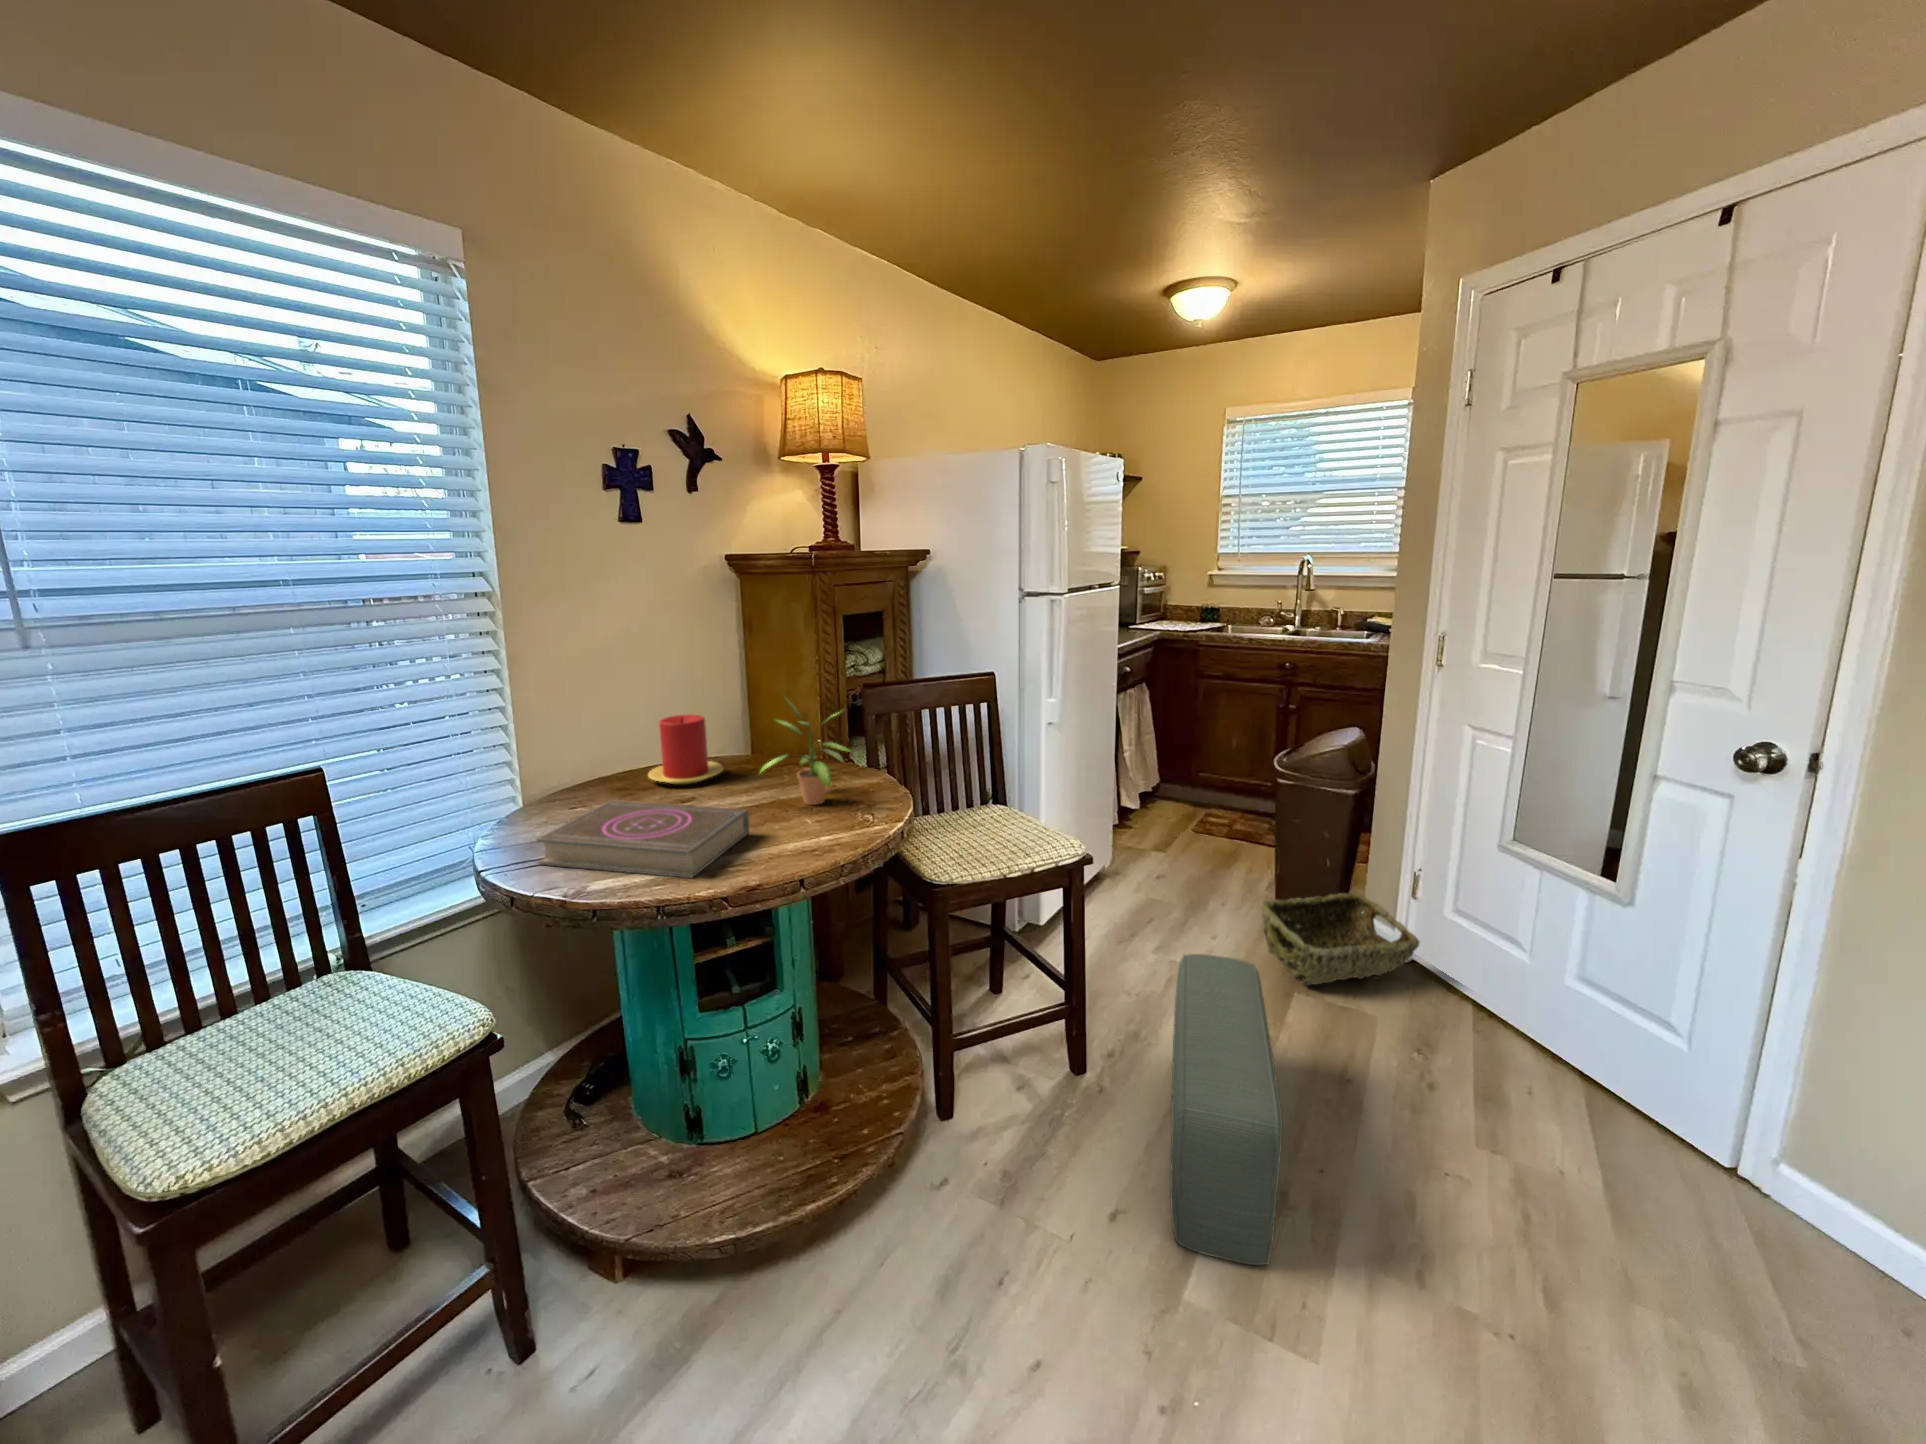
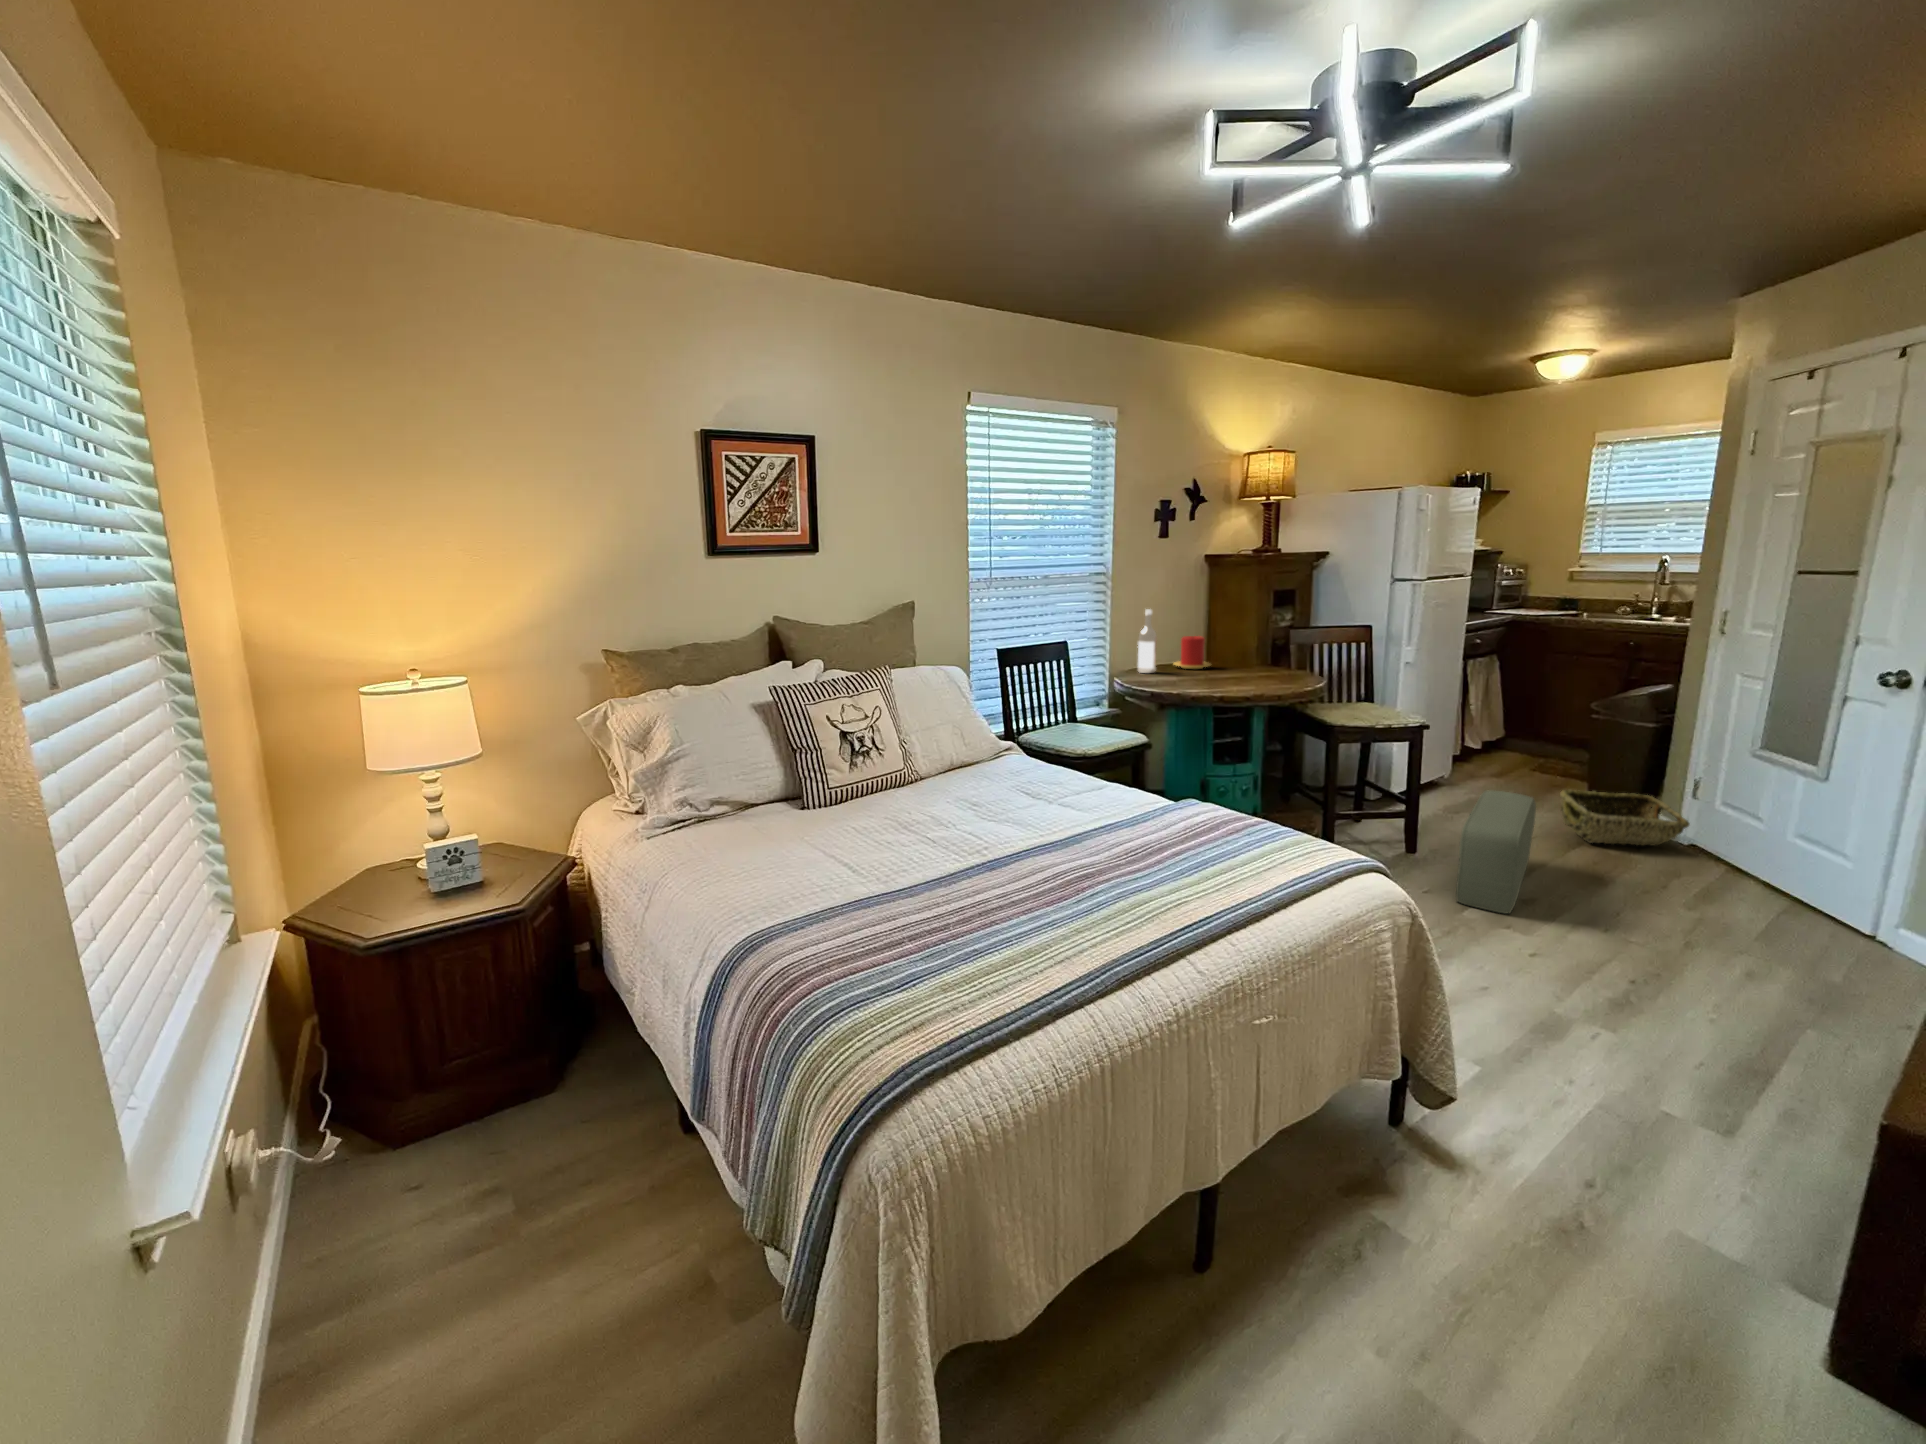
wine bottle: none [543,673,591,813] -> present [1138,609,1157,673]
potted plant: present [760,698,850,805] -> none [1243,622,1293,678]
book: present [536,800,749,878] -> none [1156,666,1244,690]

